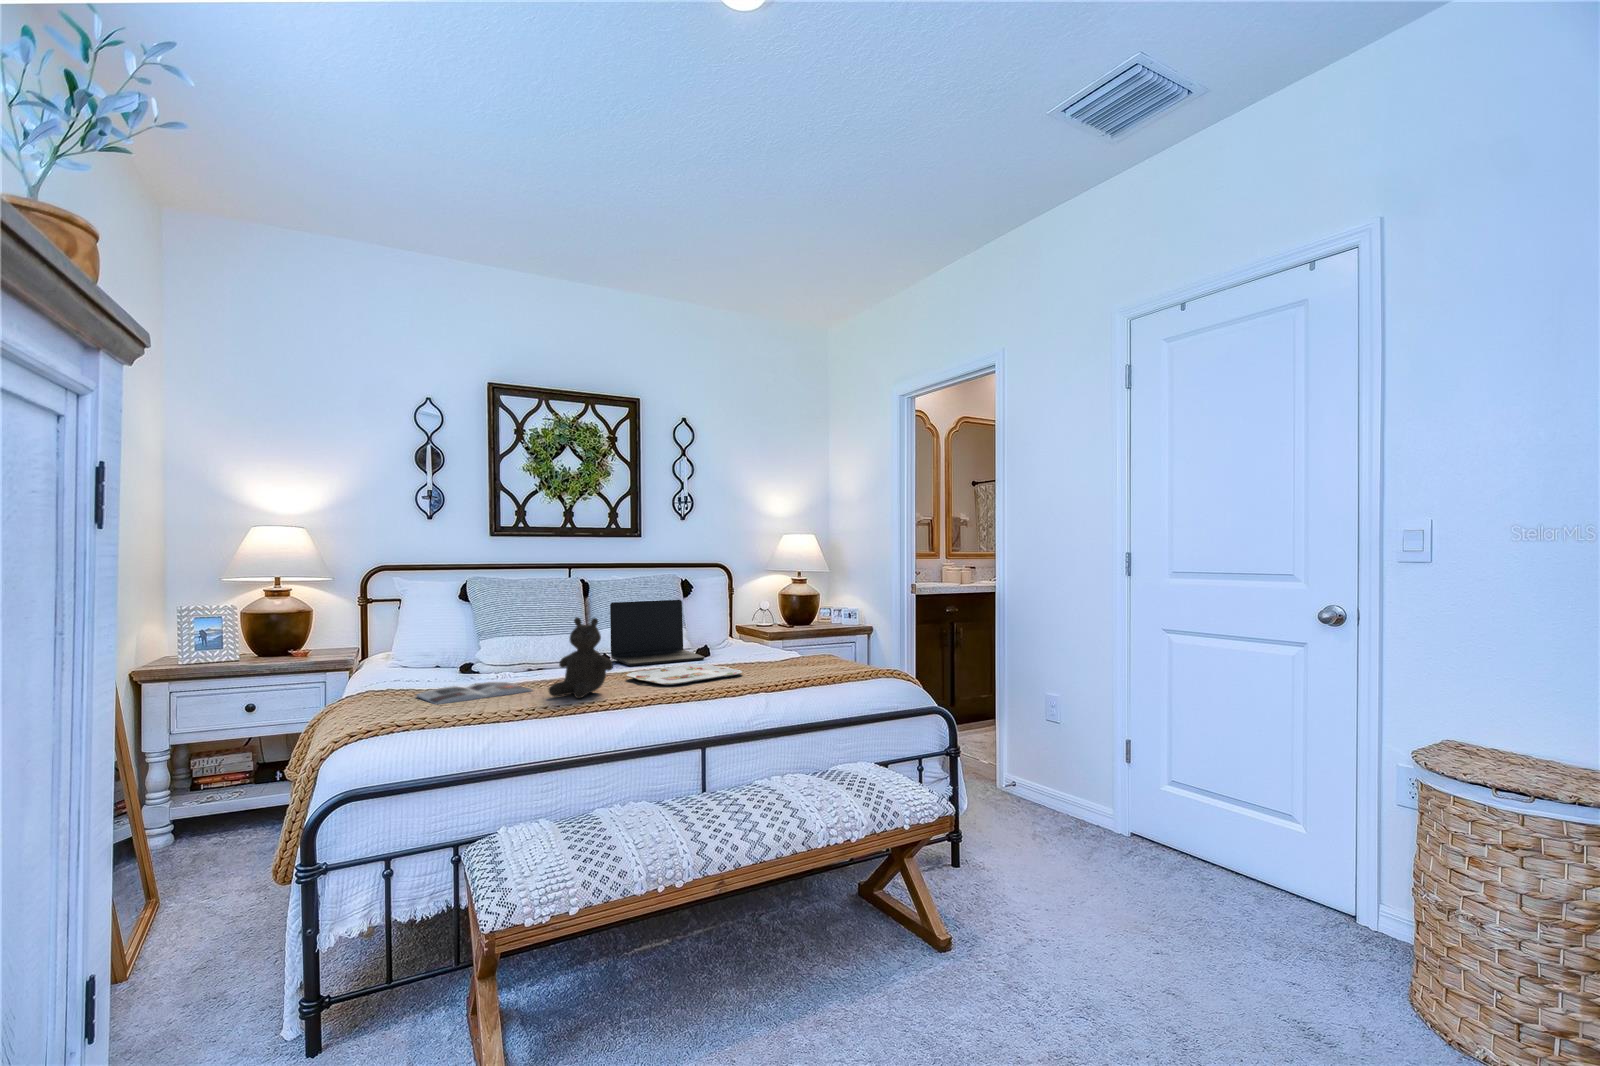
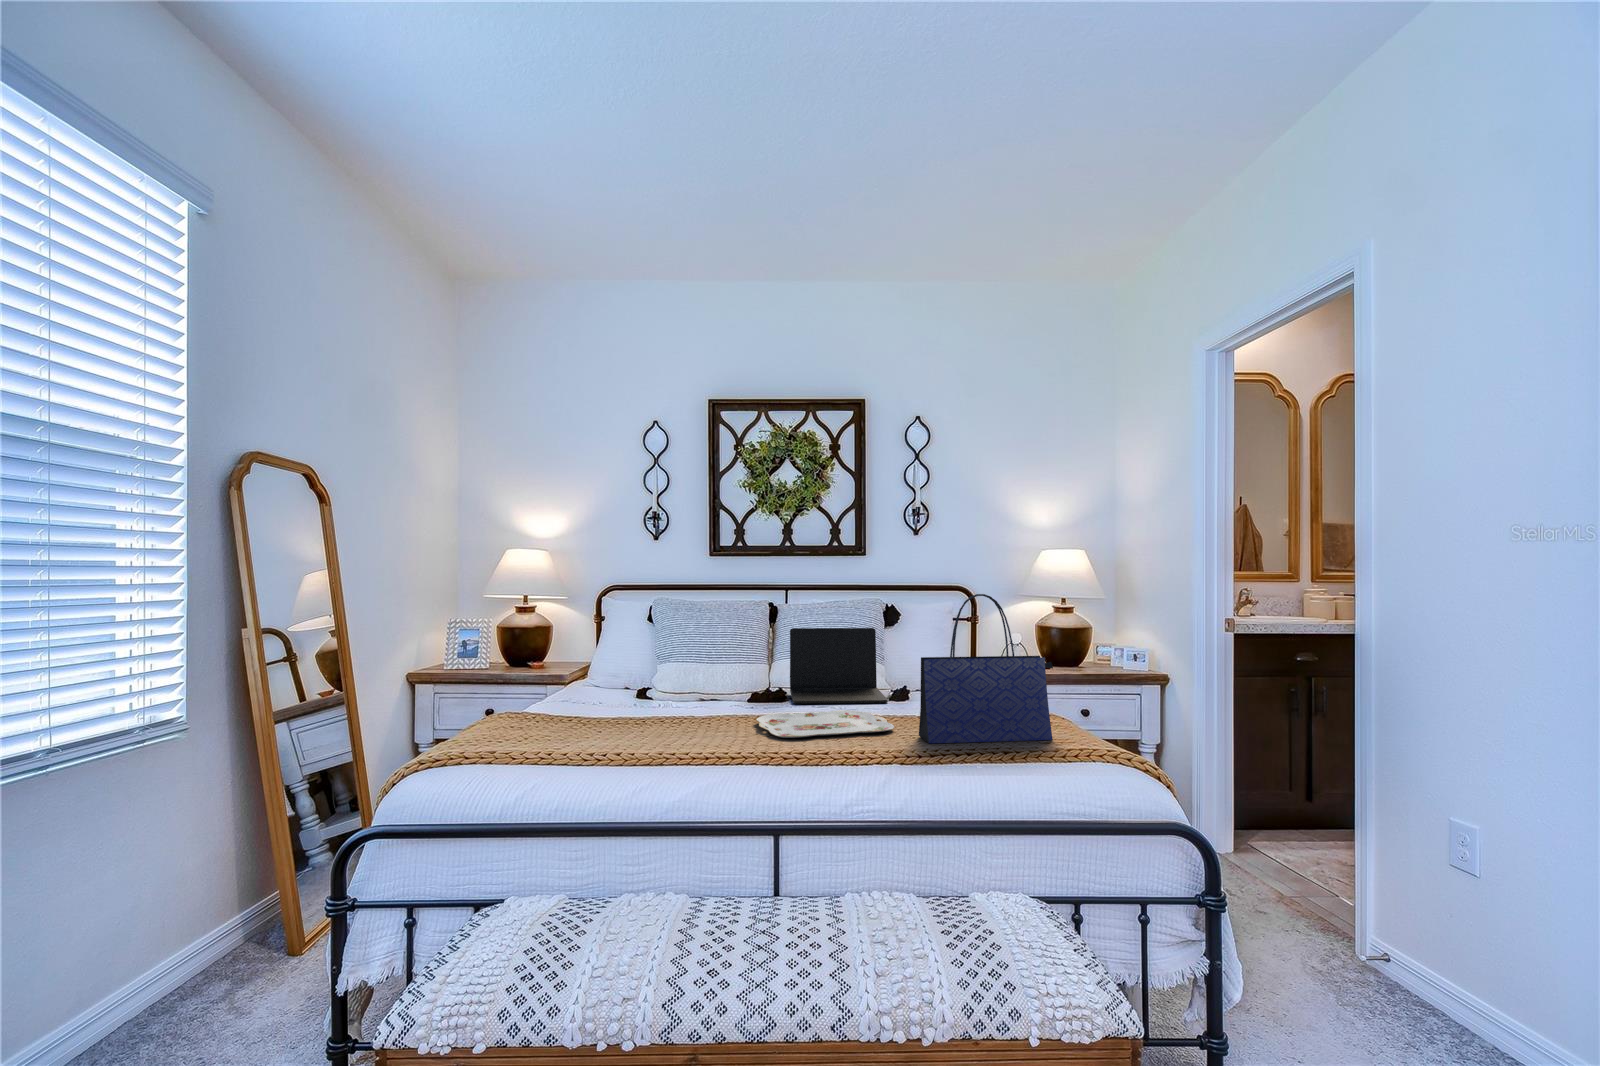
tote bag: none [765,568,853,678] -> present [919,594,1053,744]
teddy bear: present [549,617,613,698] -> none [639,647,710,745]
magazine: present [416,682,533,704] -> none [537,711,648,734]

